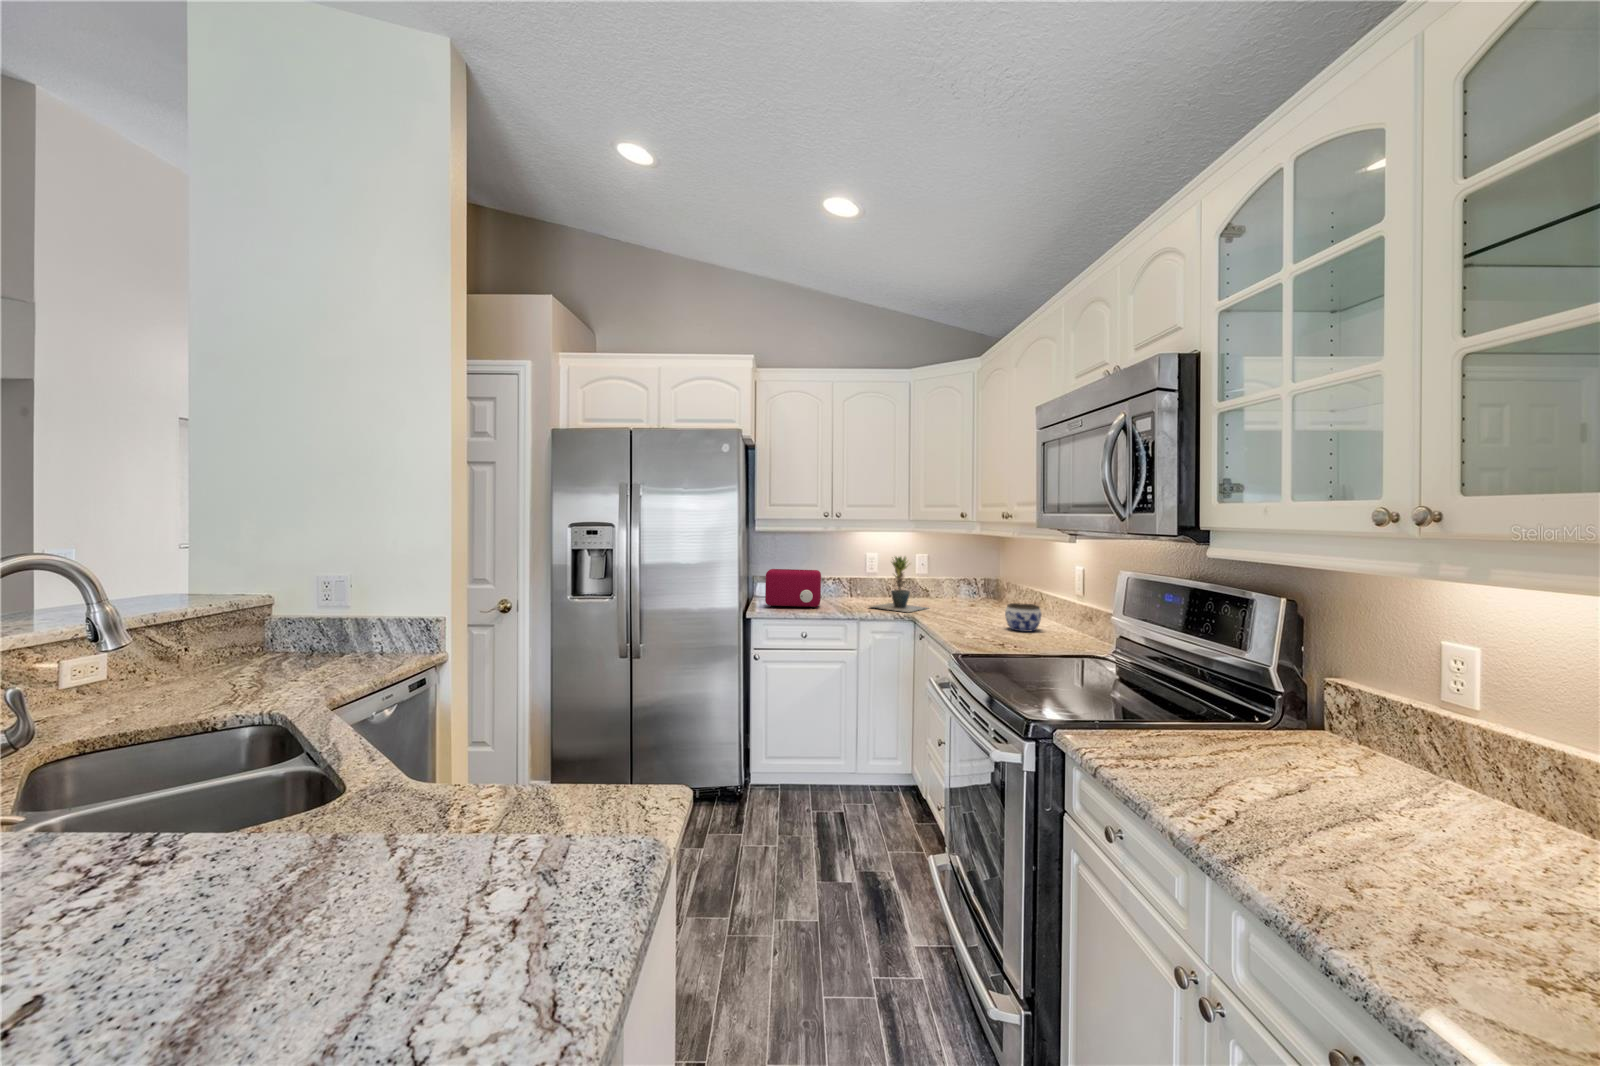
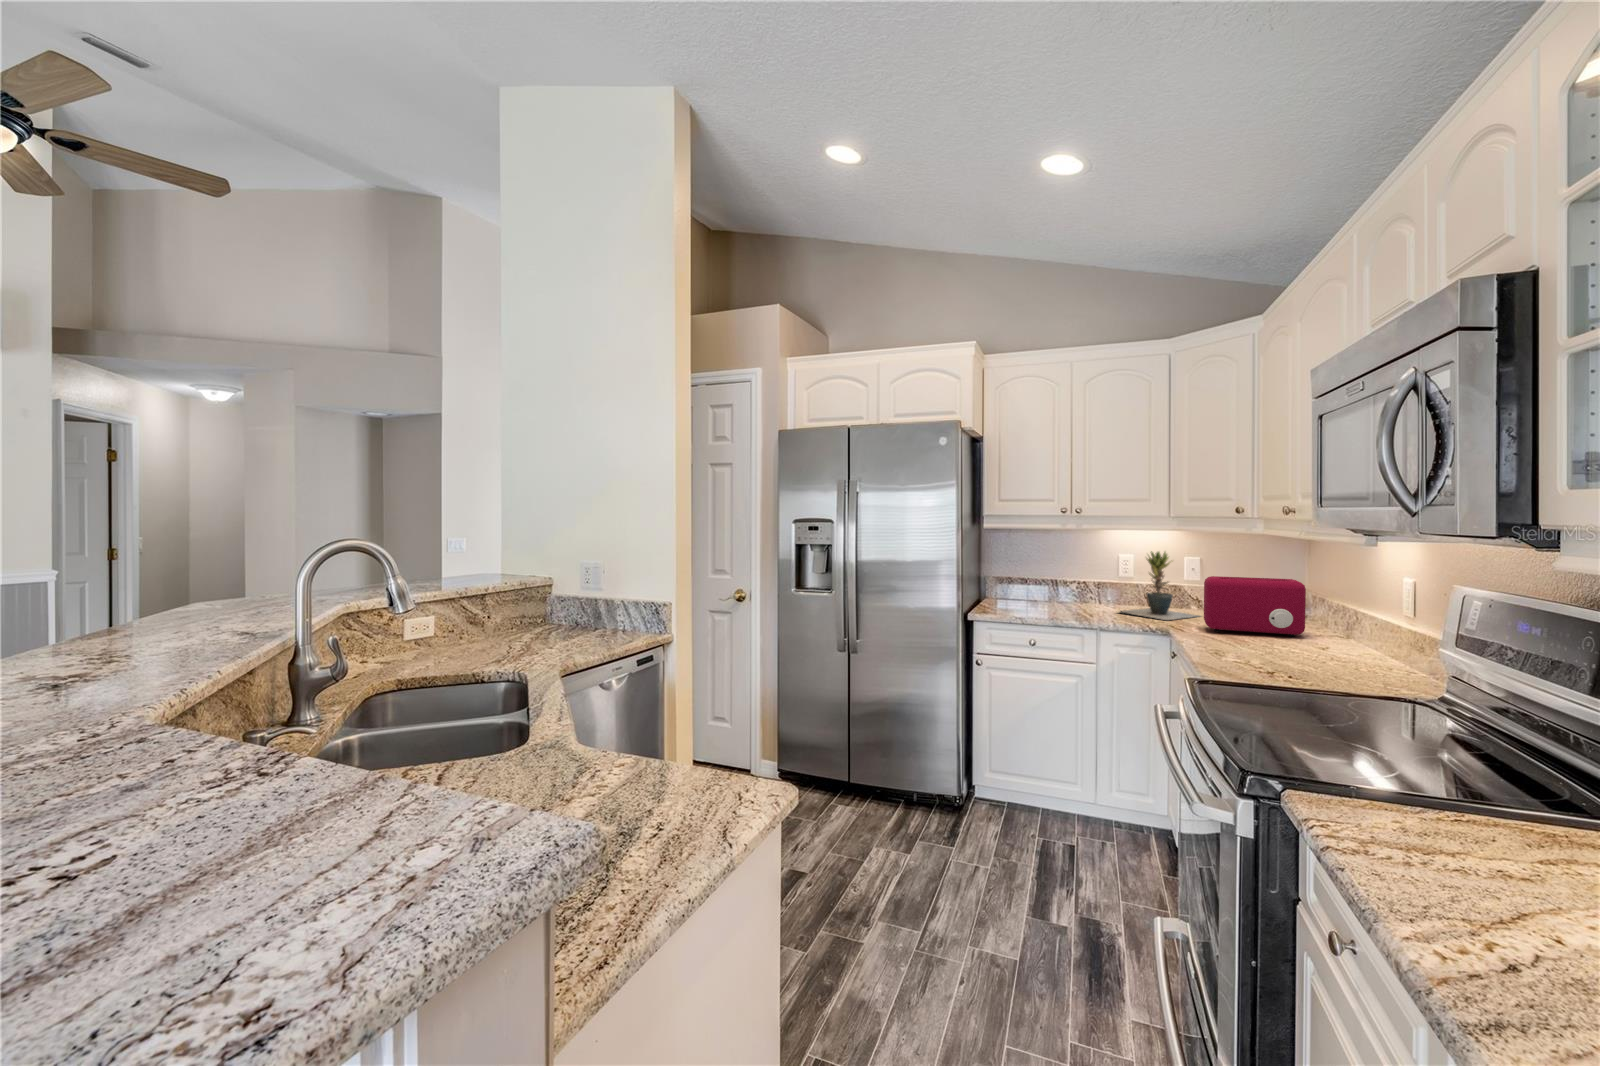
toaster: present [765,569,821,608] -> present [1204,576,1306,637]
jar: present [1005,603,1041,632] -> none [1300,614,1360,654]

